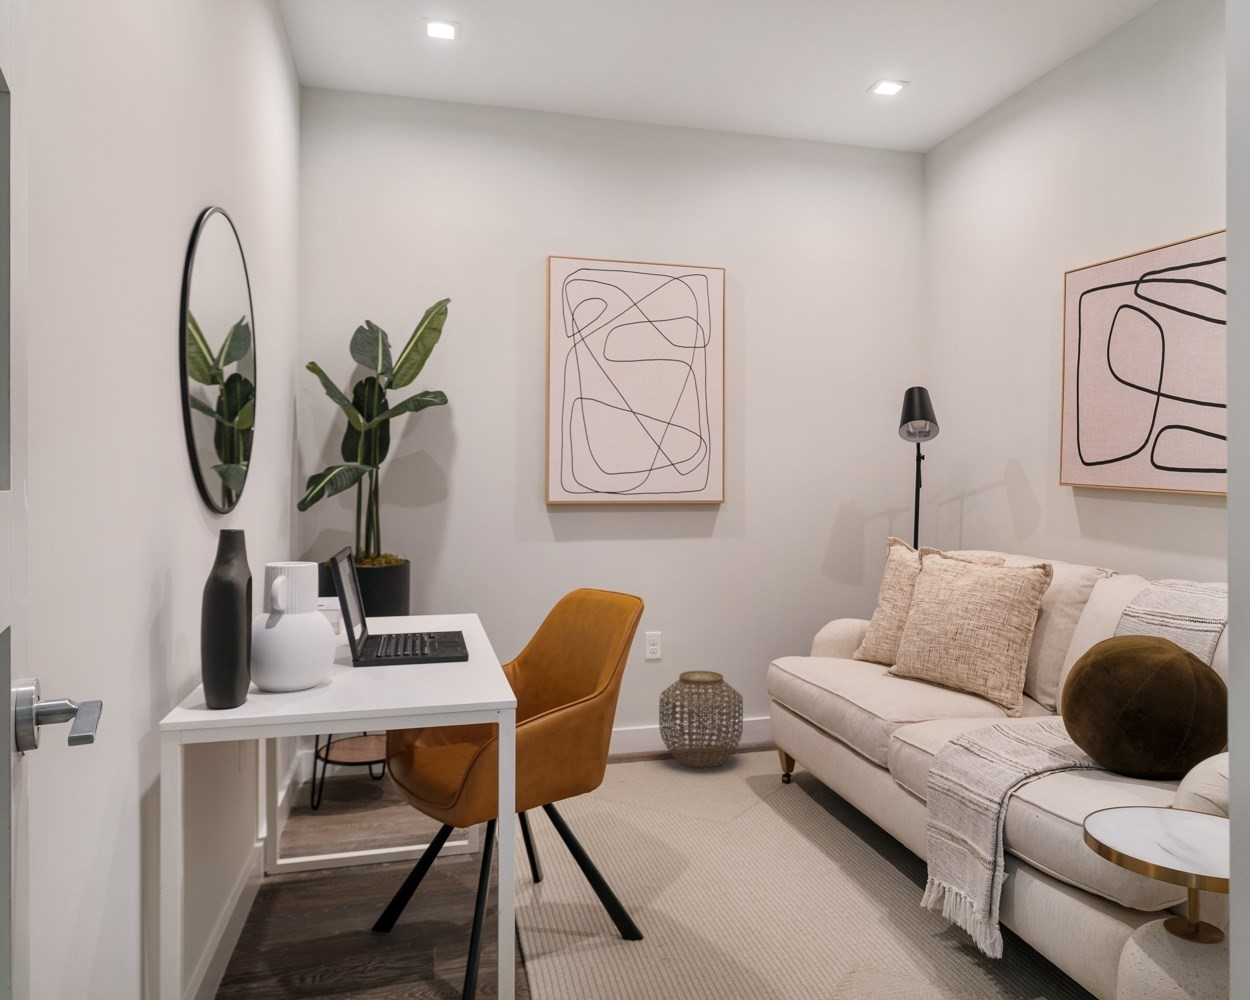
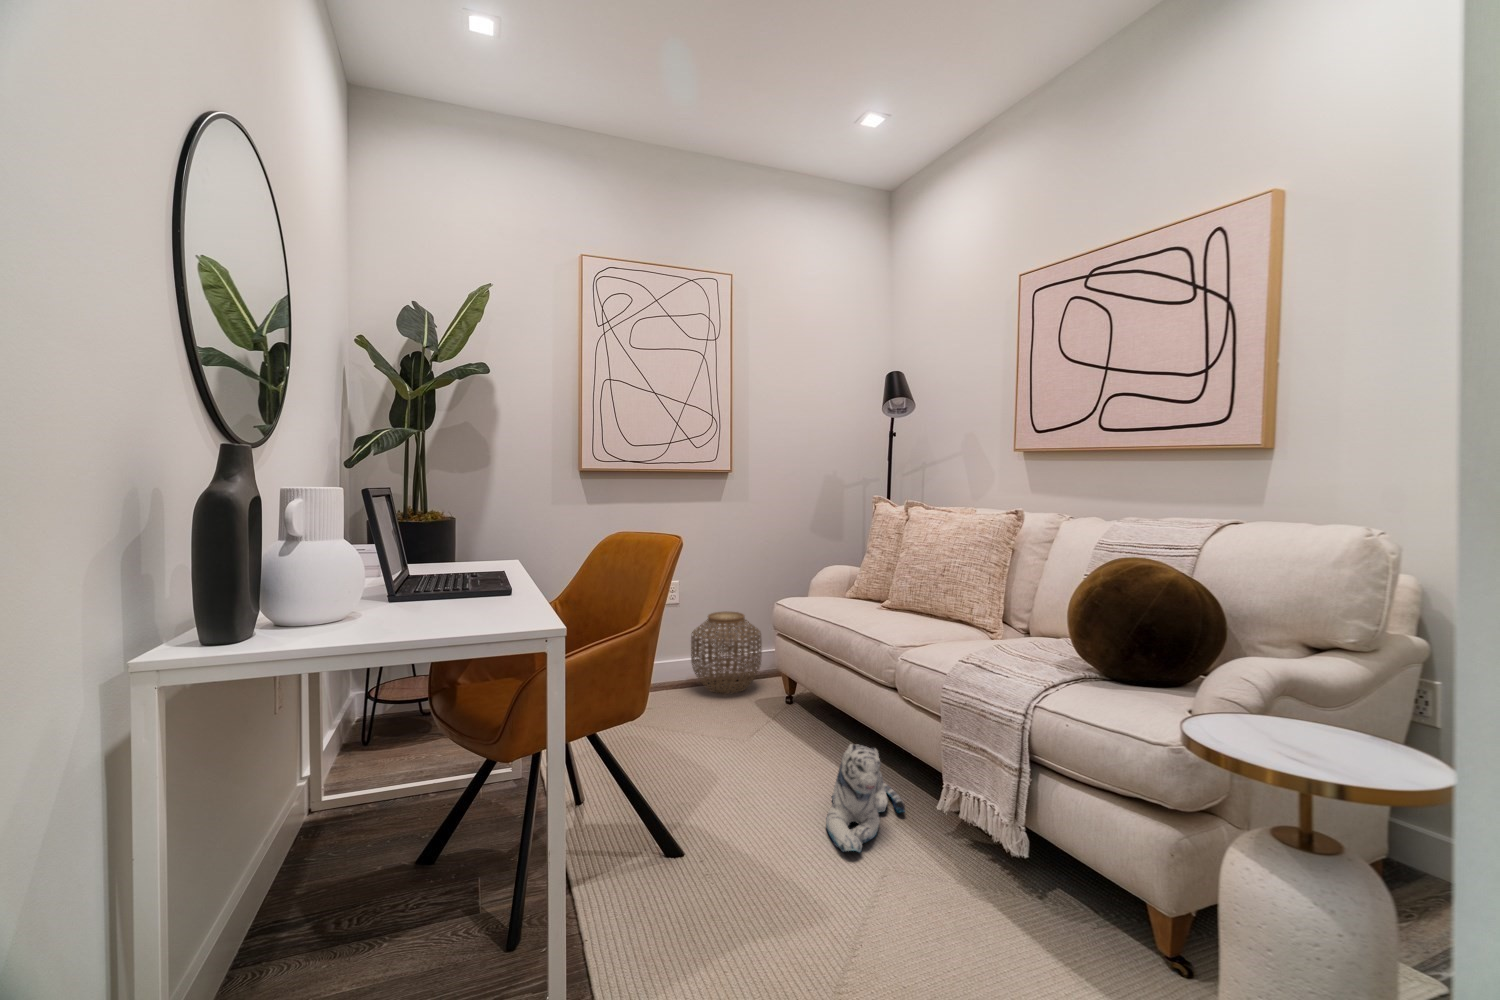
plush toy: none [794,826,886,939] -> present [826,744,905,852]

